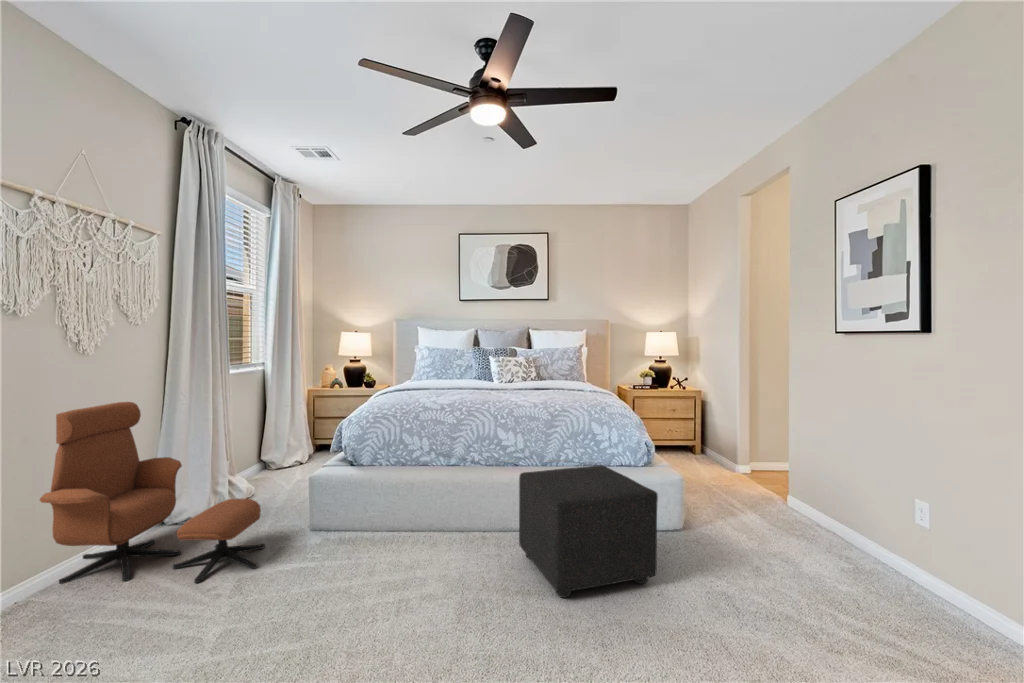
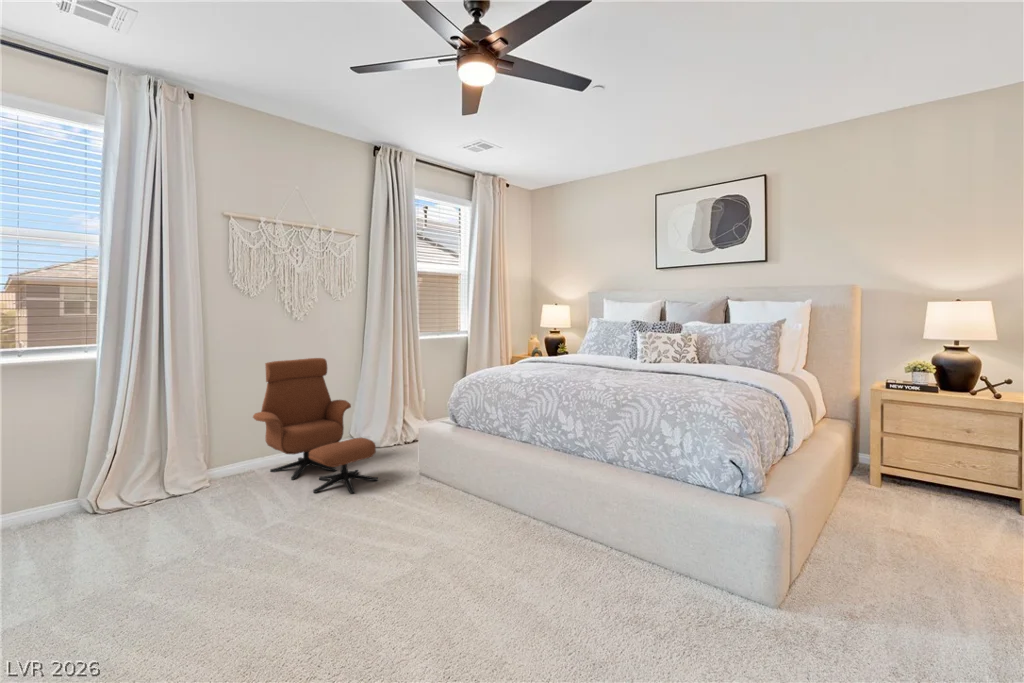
ottoman: present [519,465,658,598] -> none [487,463,645,641]

